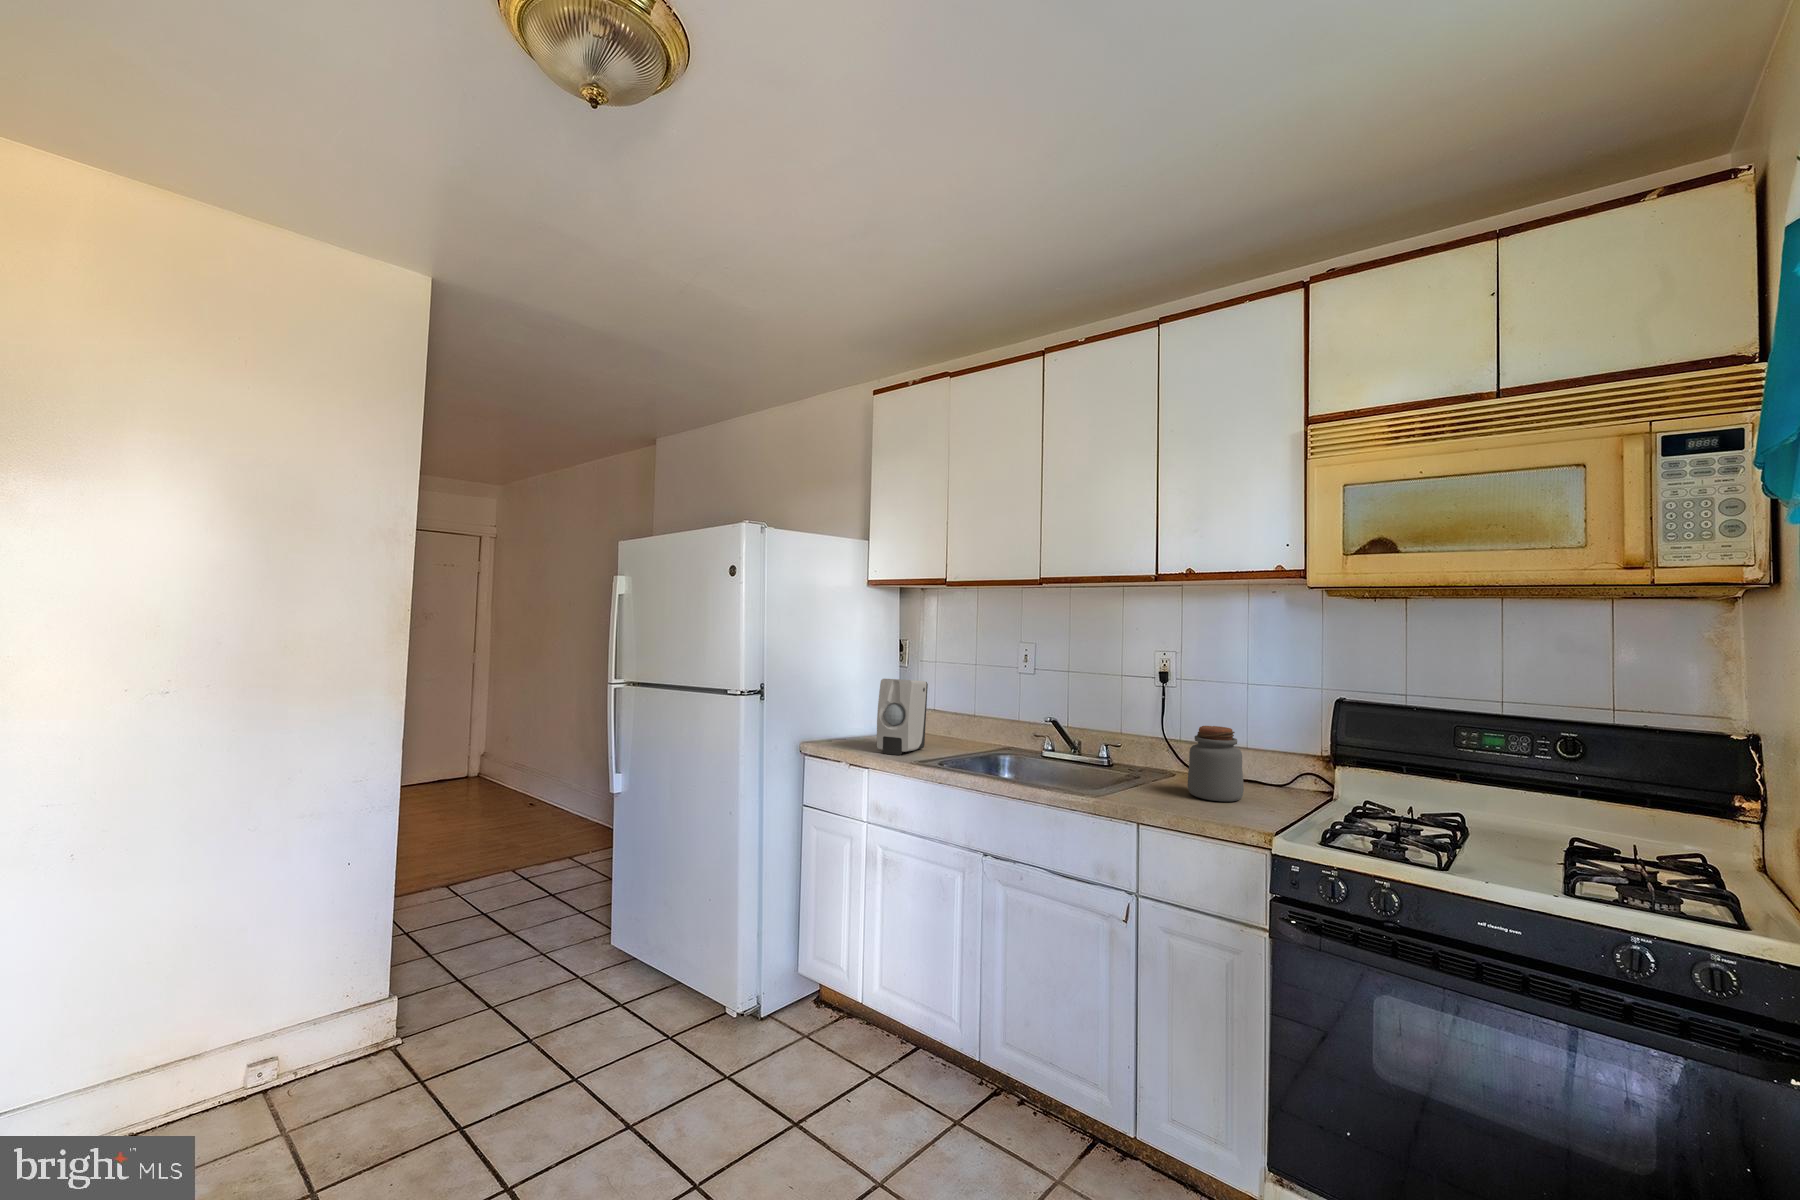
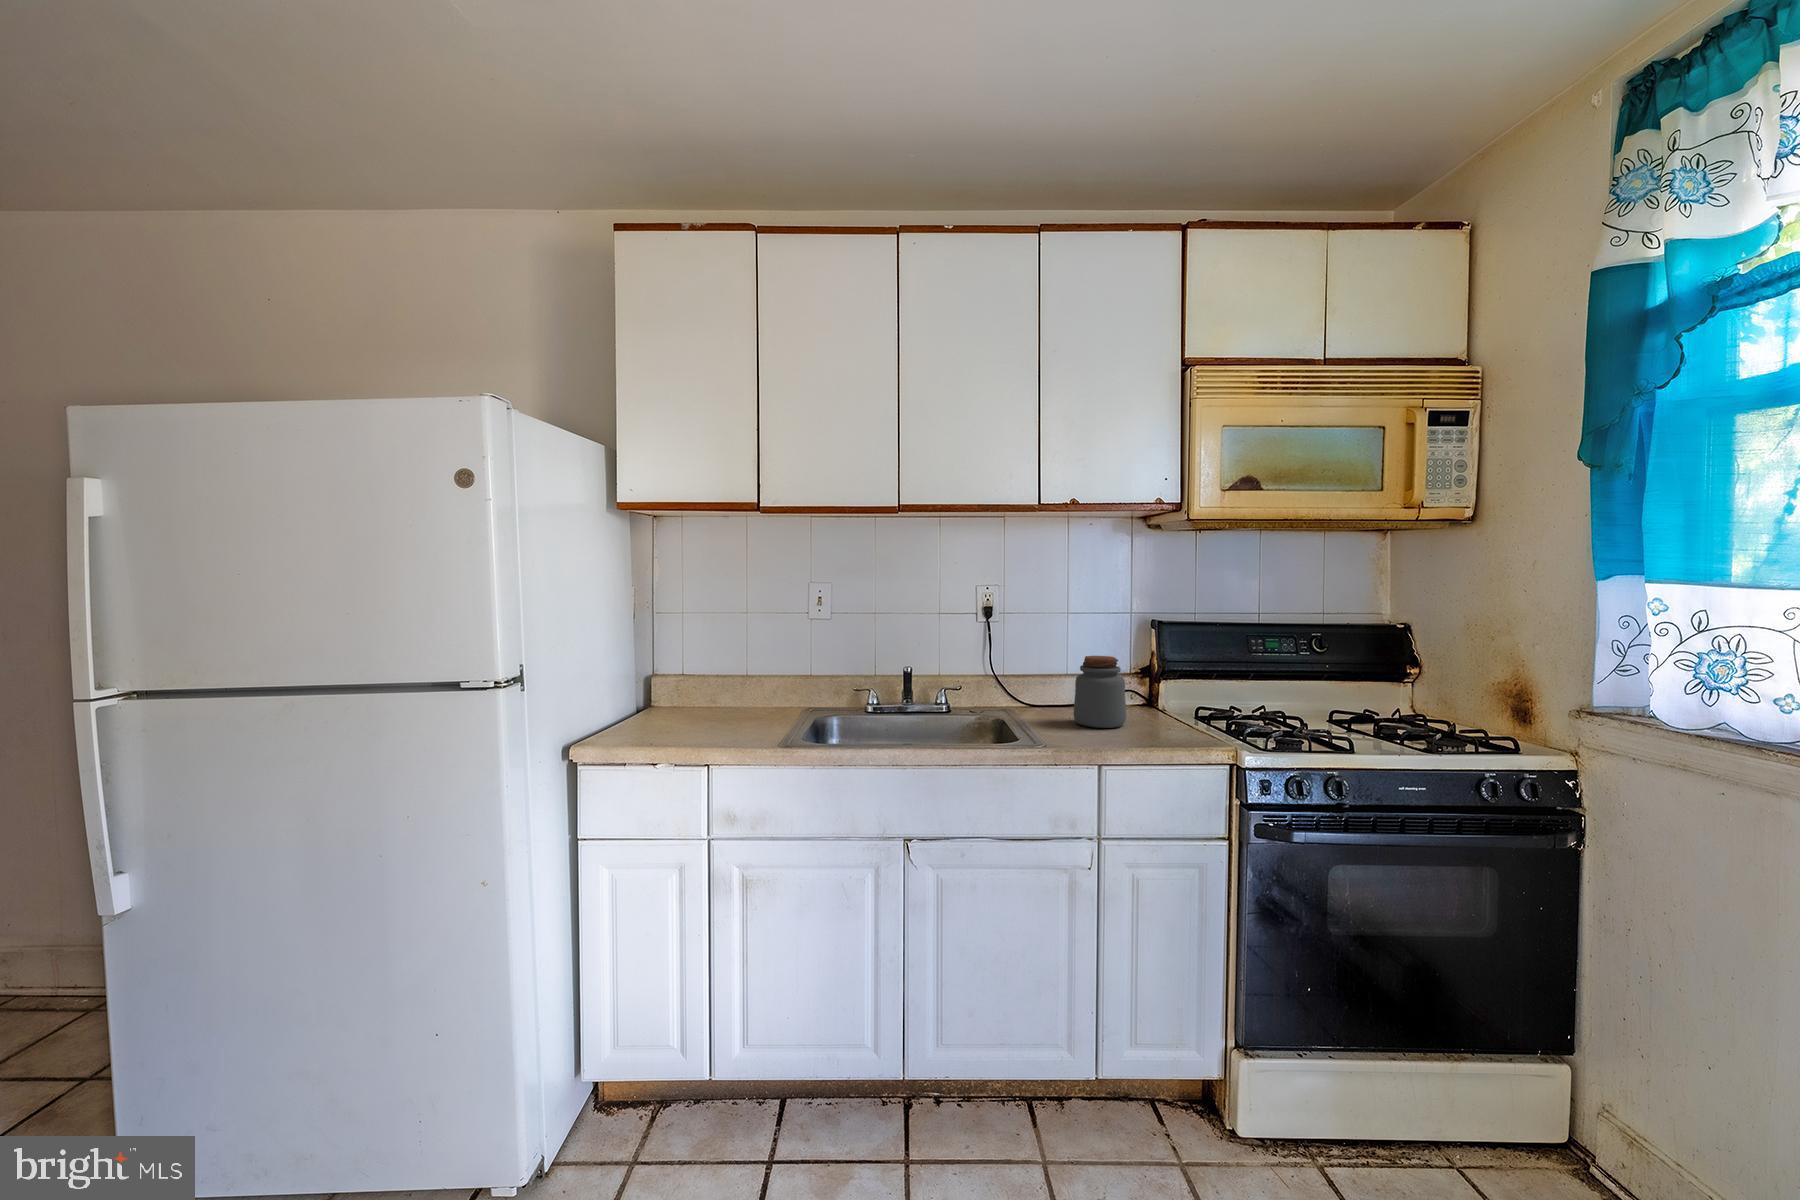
soap dispenser: present [877,679,928,755] -> none [686,637,737,740]

